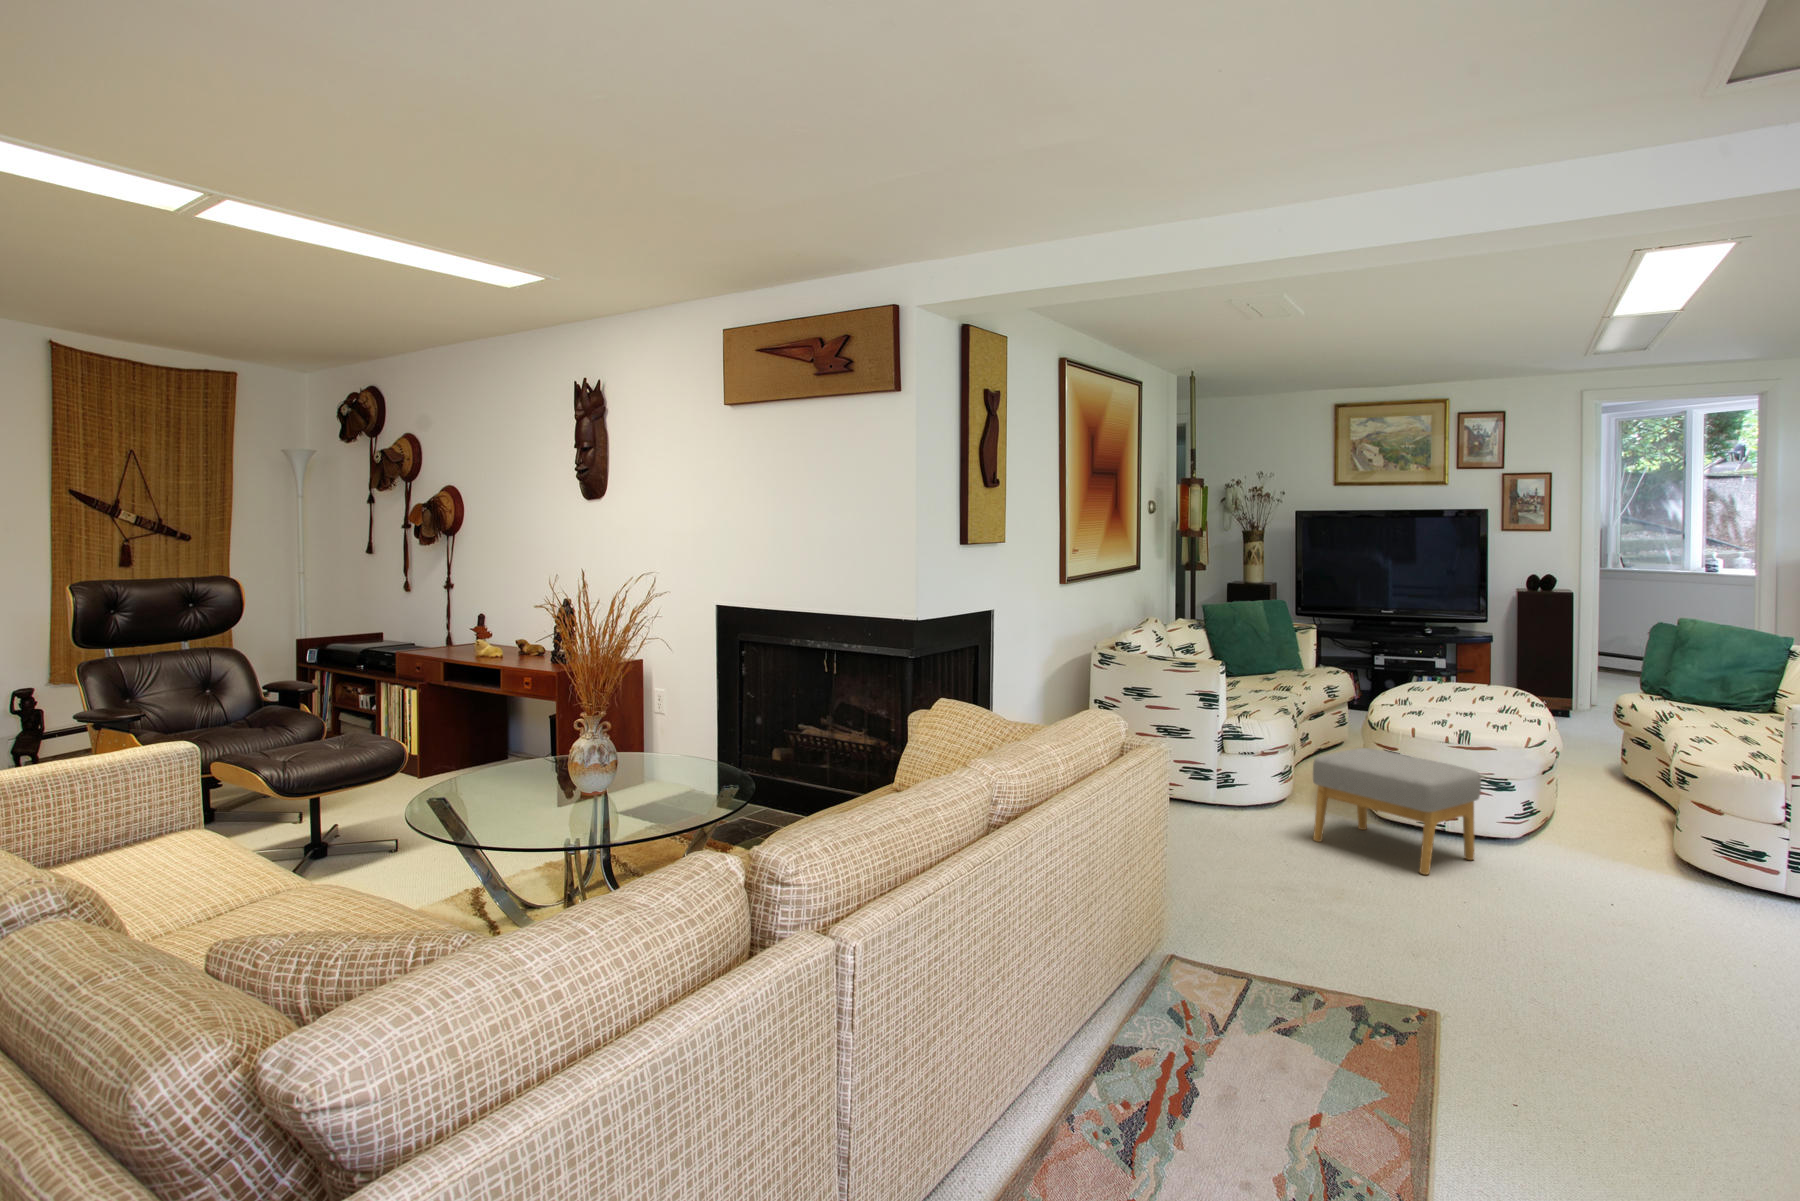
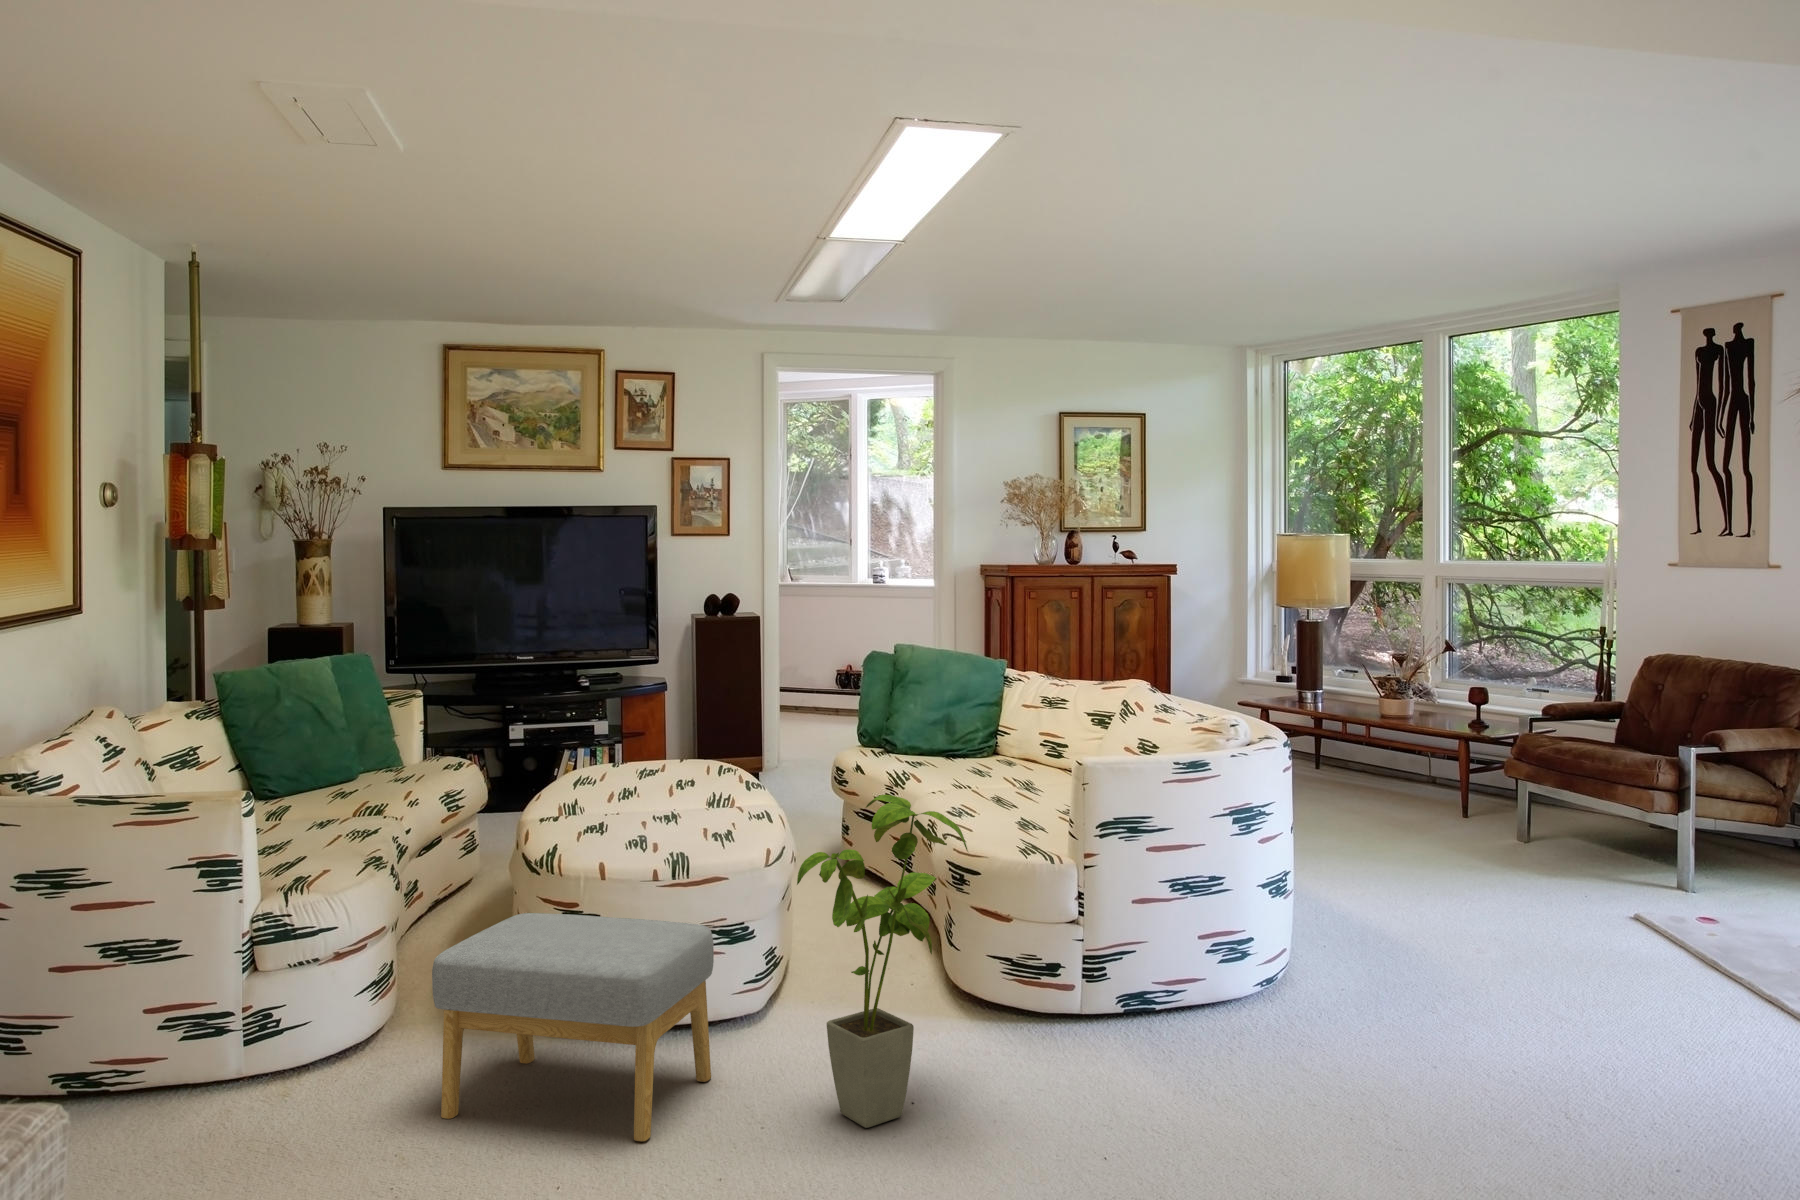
house plant: none [1535,706,1662,904] -> present [797,795,968,1128]

